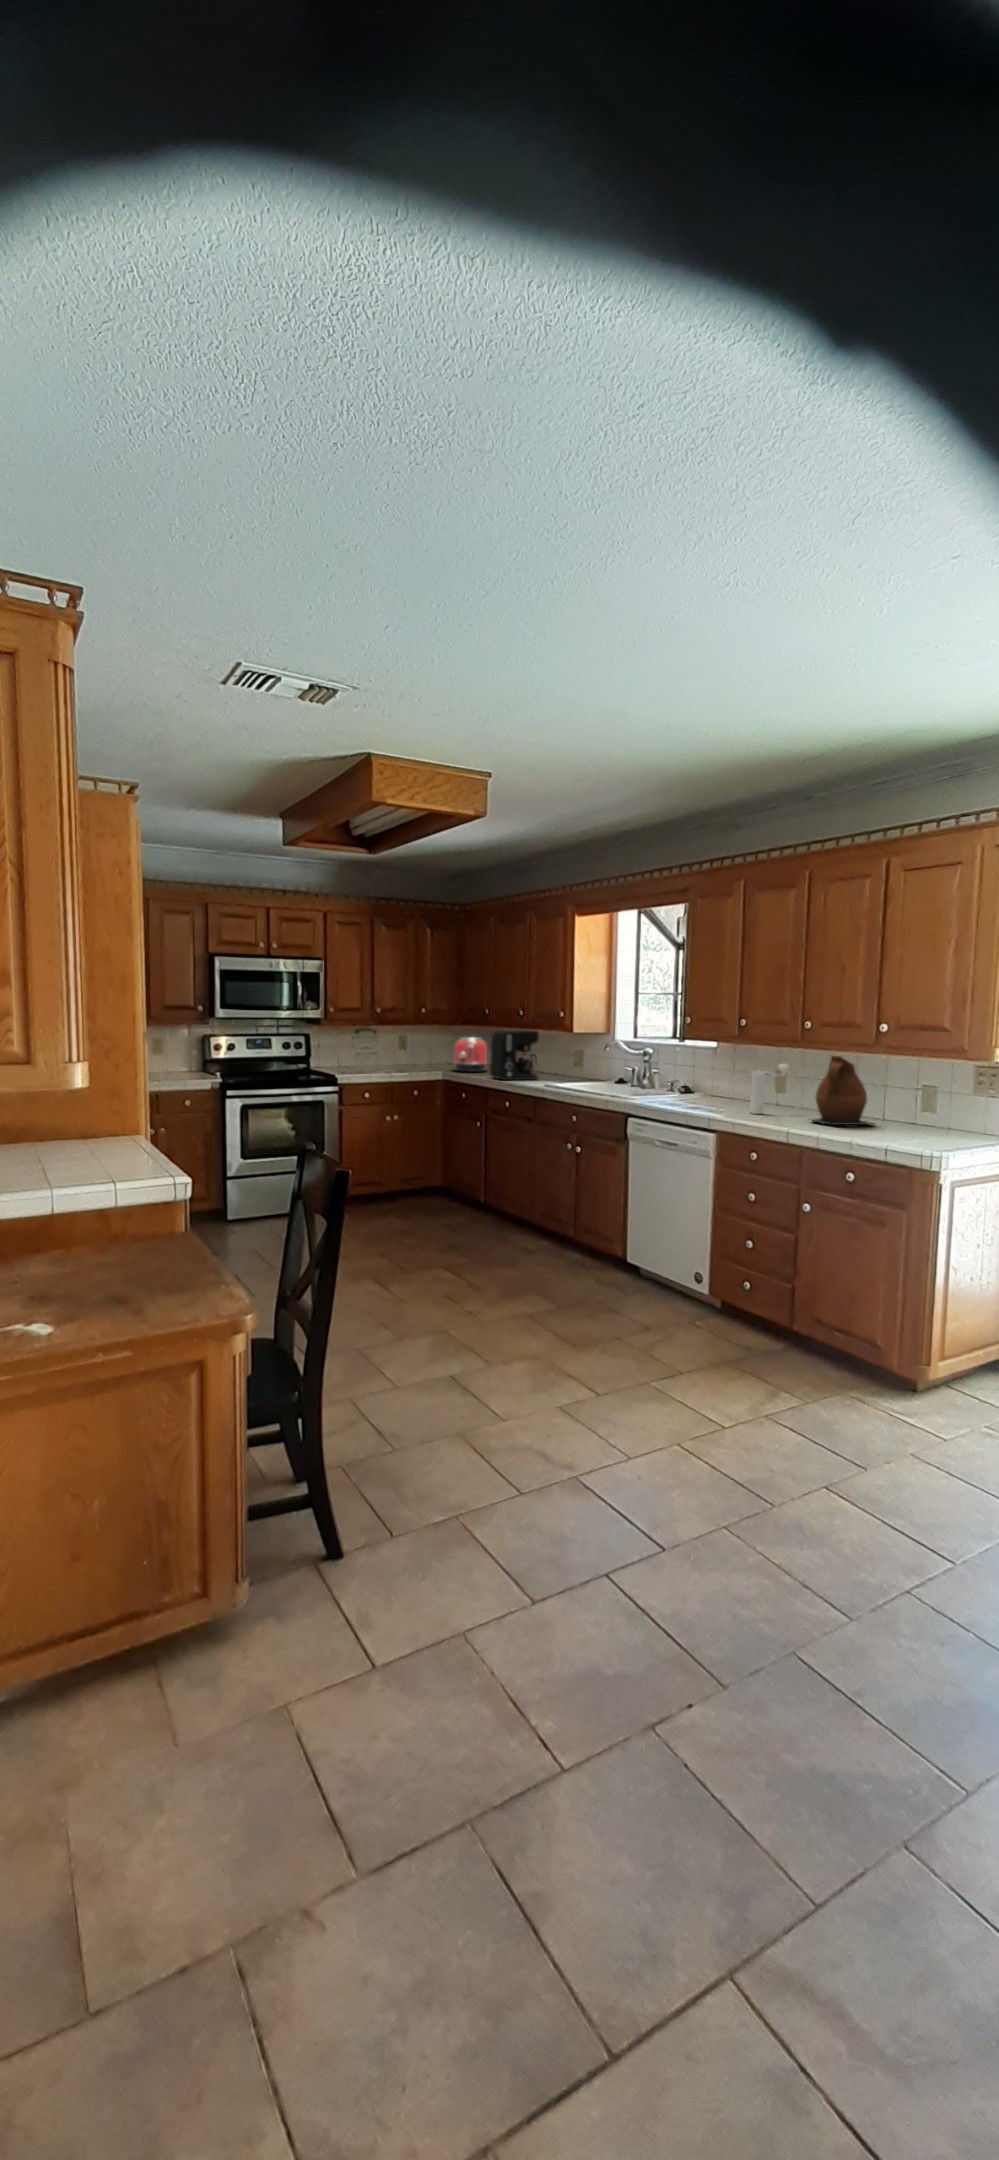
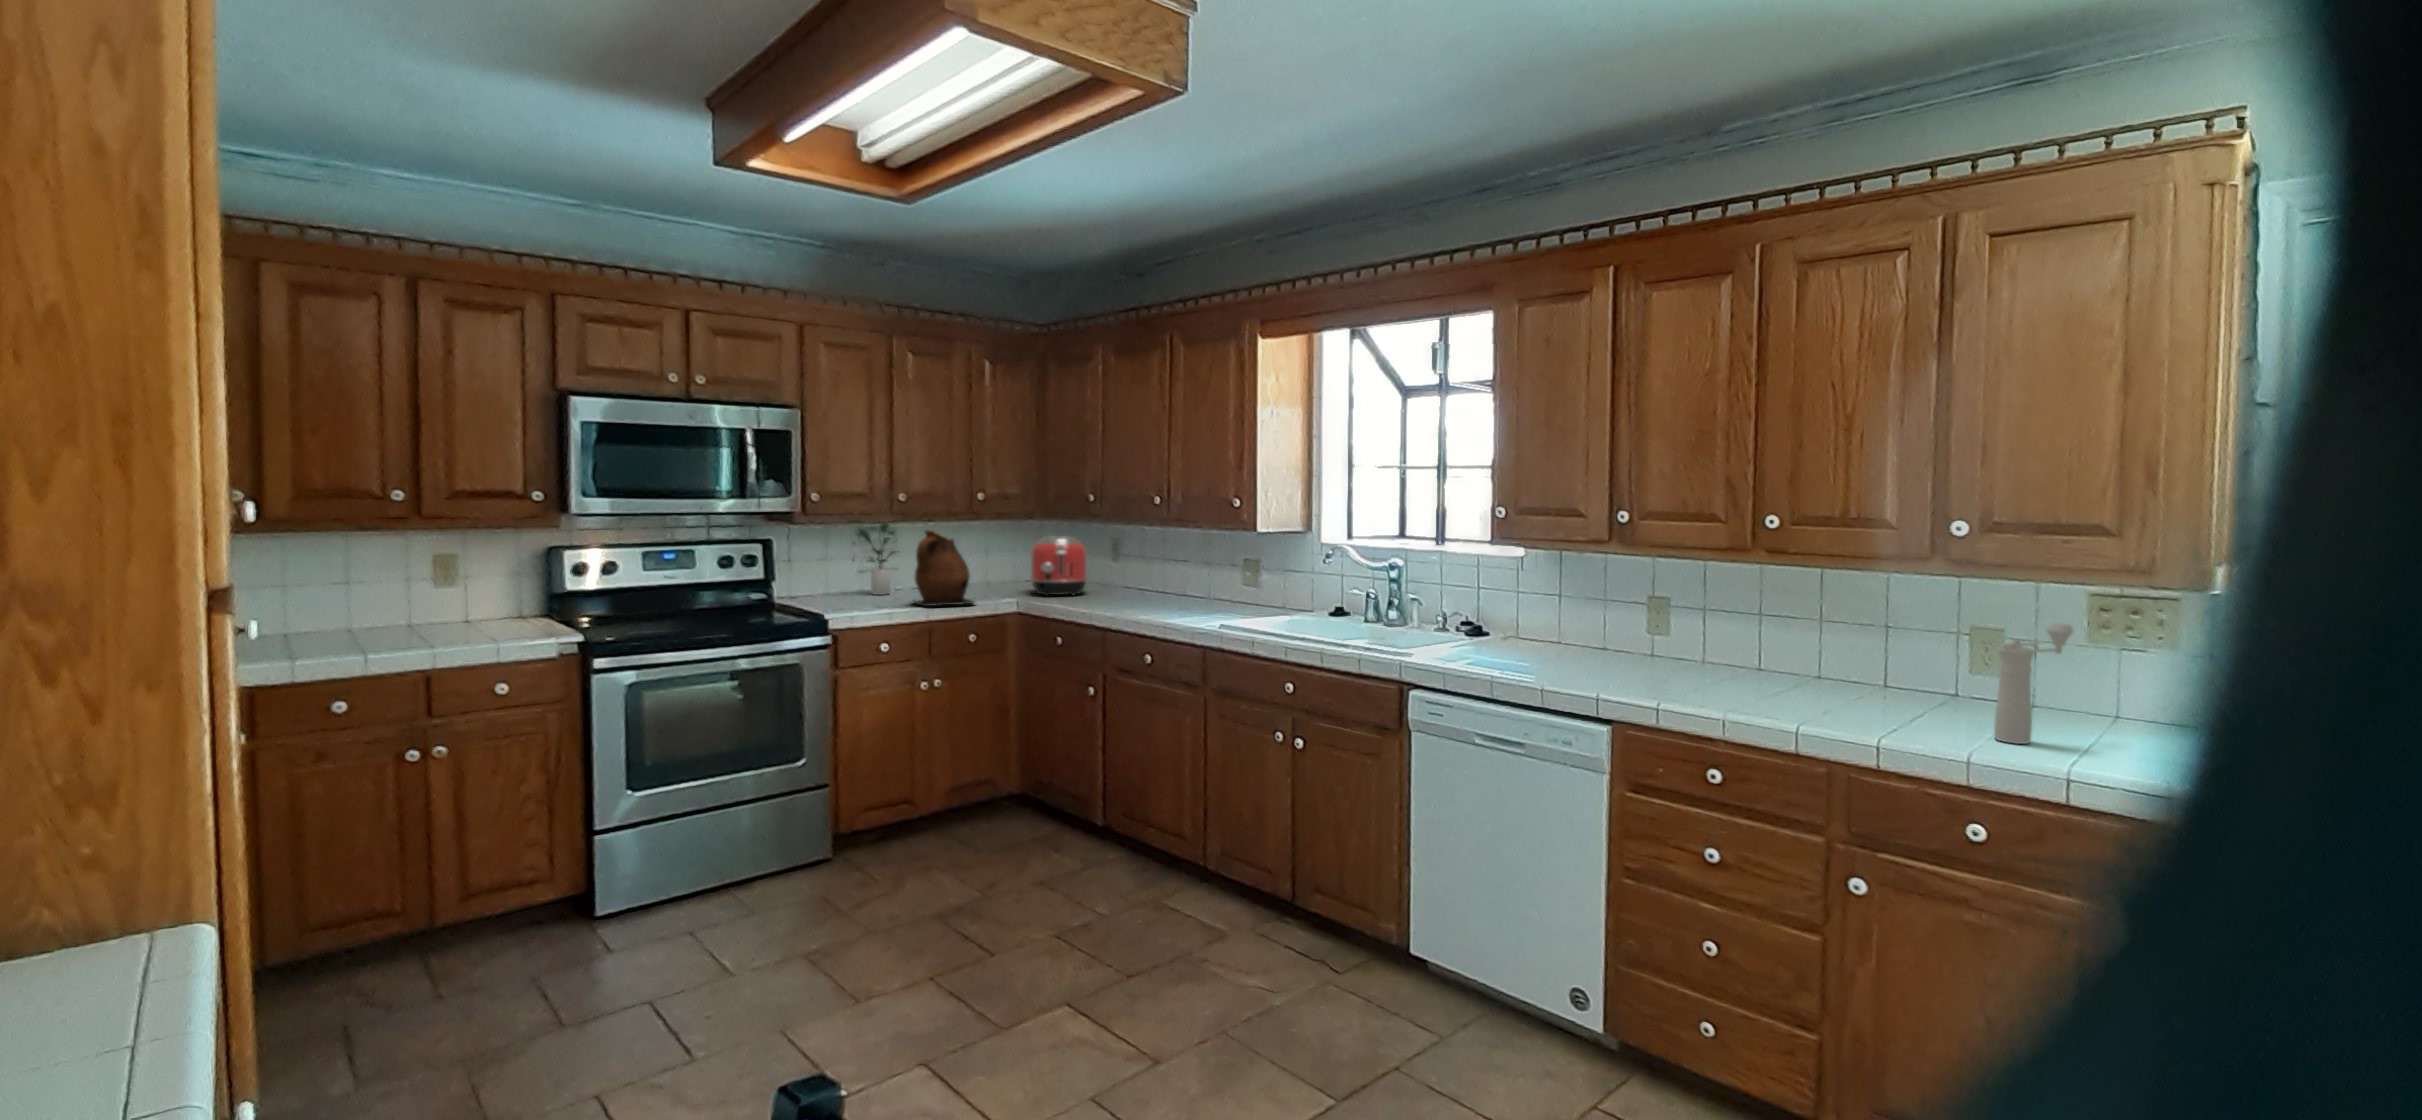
potted plant: none [356,1018,381,1069] -> present [859,524,899,595]
coffee maker: present [490,1030,539,1080] -> none [1105,526,1189,612]
ceramic pitcher: present [813,1056,873,1125] -> present [913,530,974,606]
pepper mill: present [750,1064,789,1114] -> present [1994,623,2074,744]

